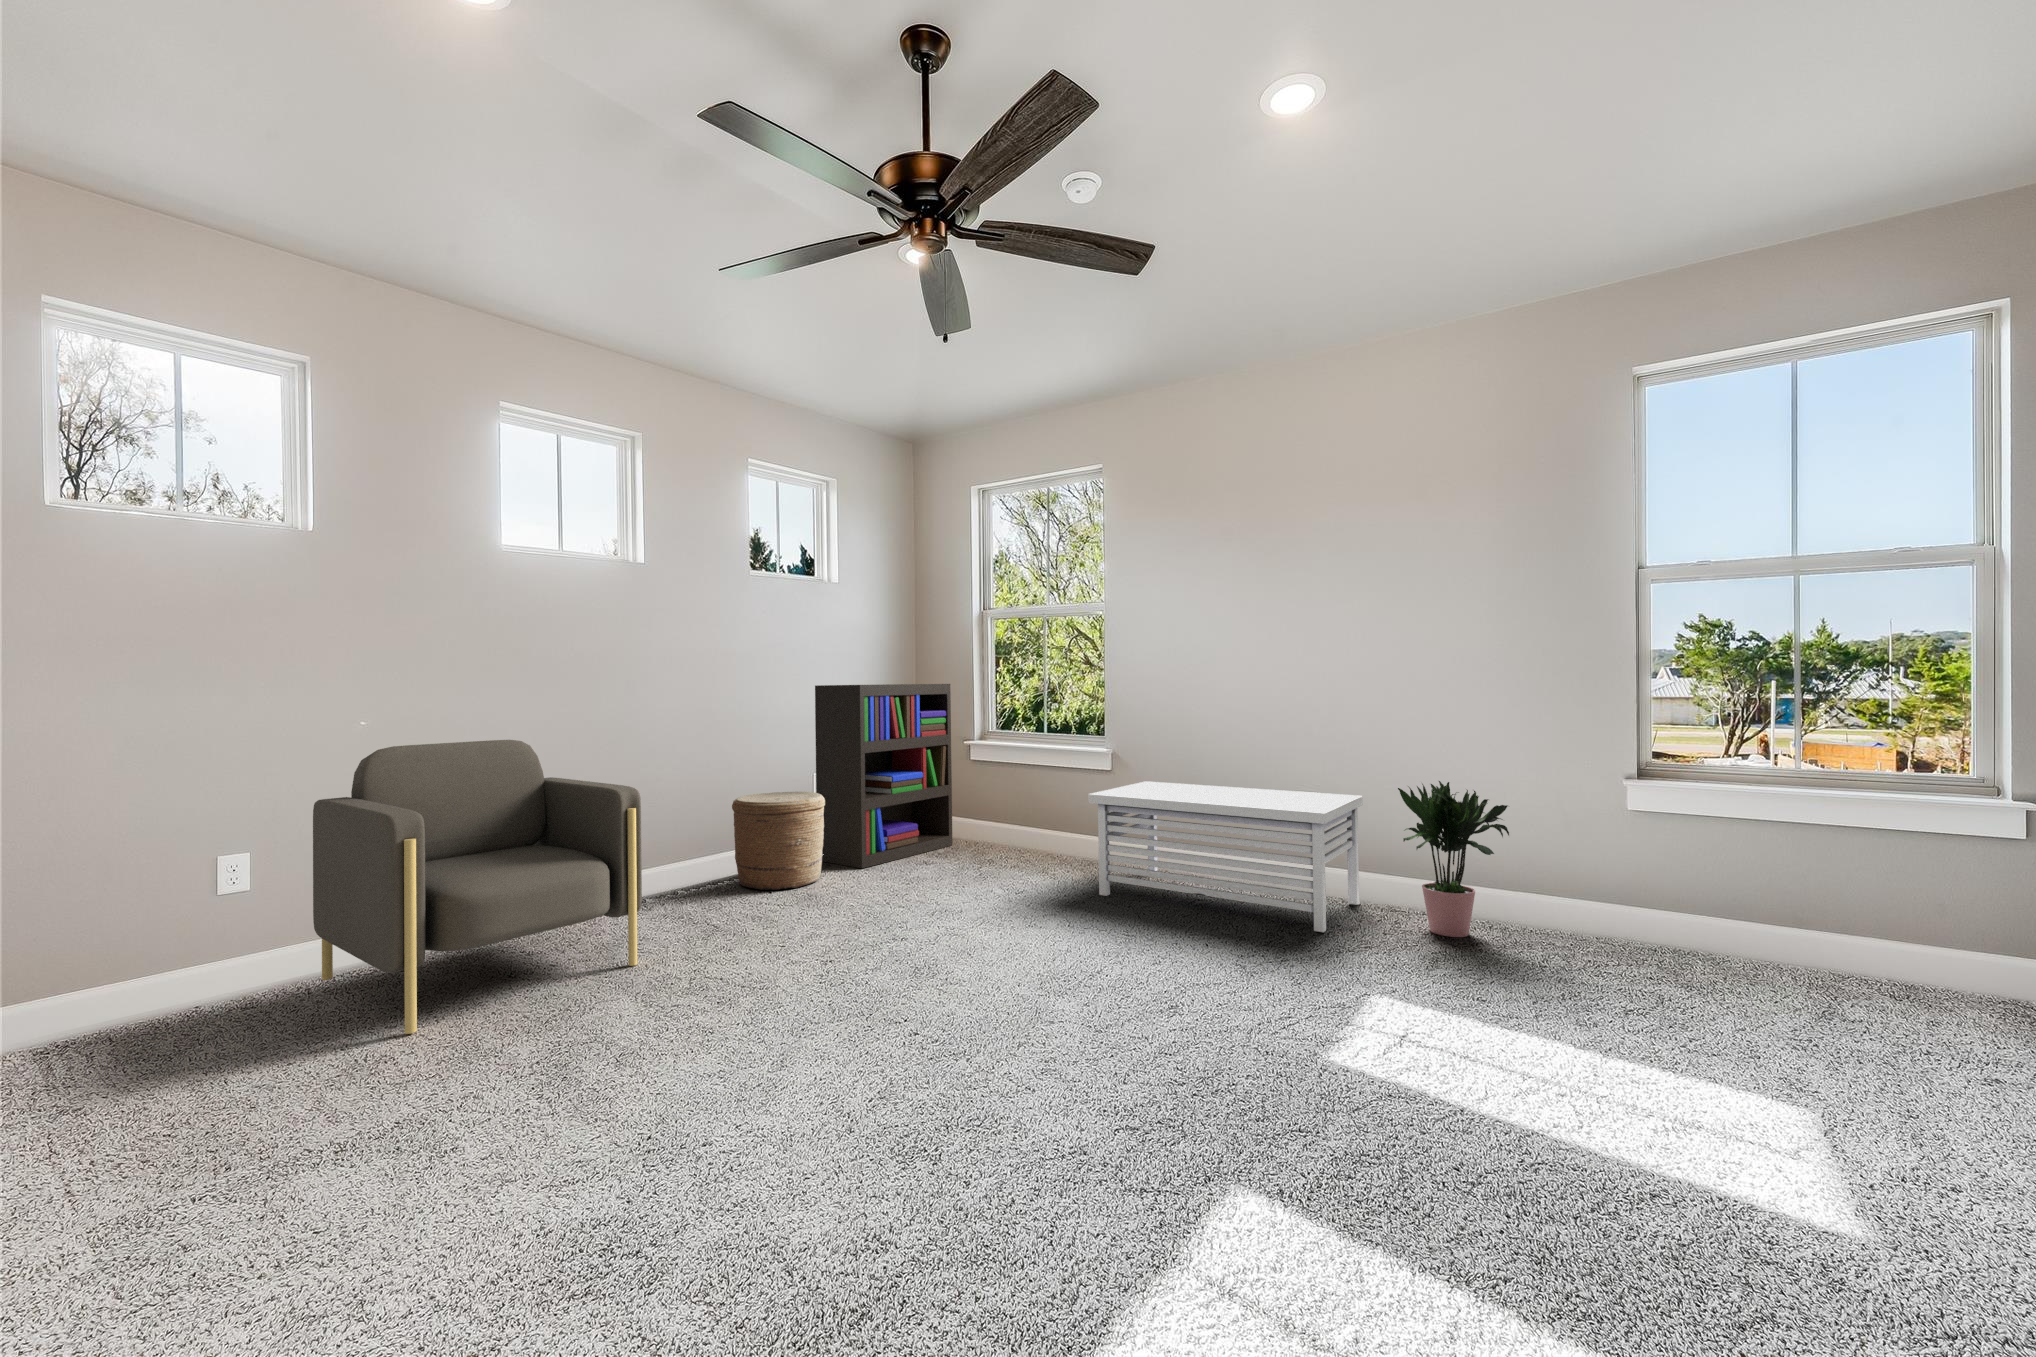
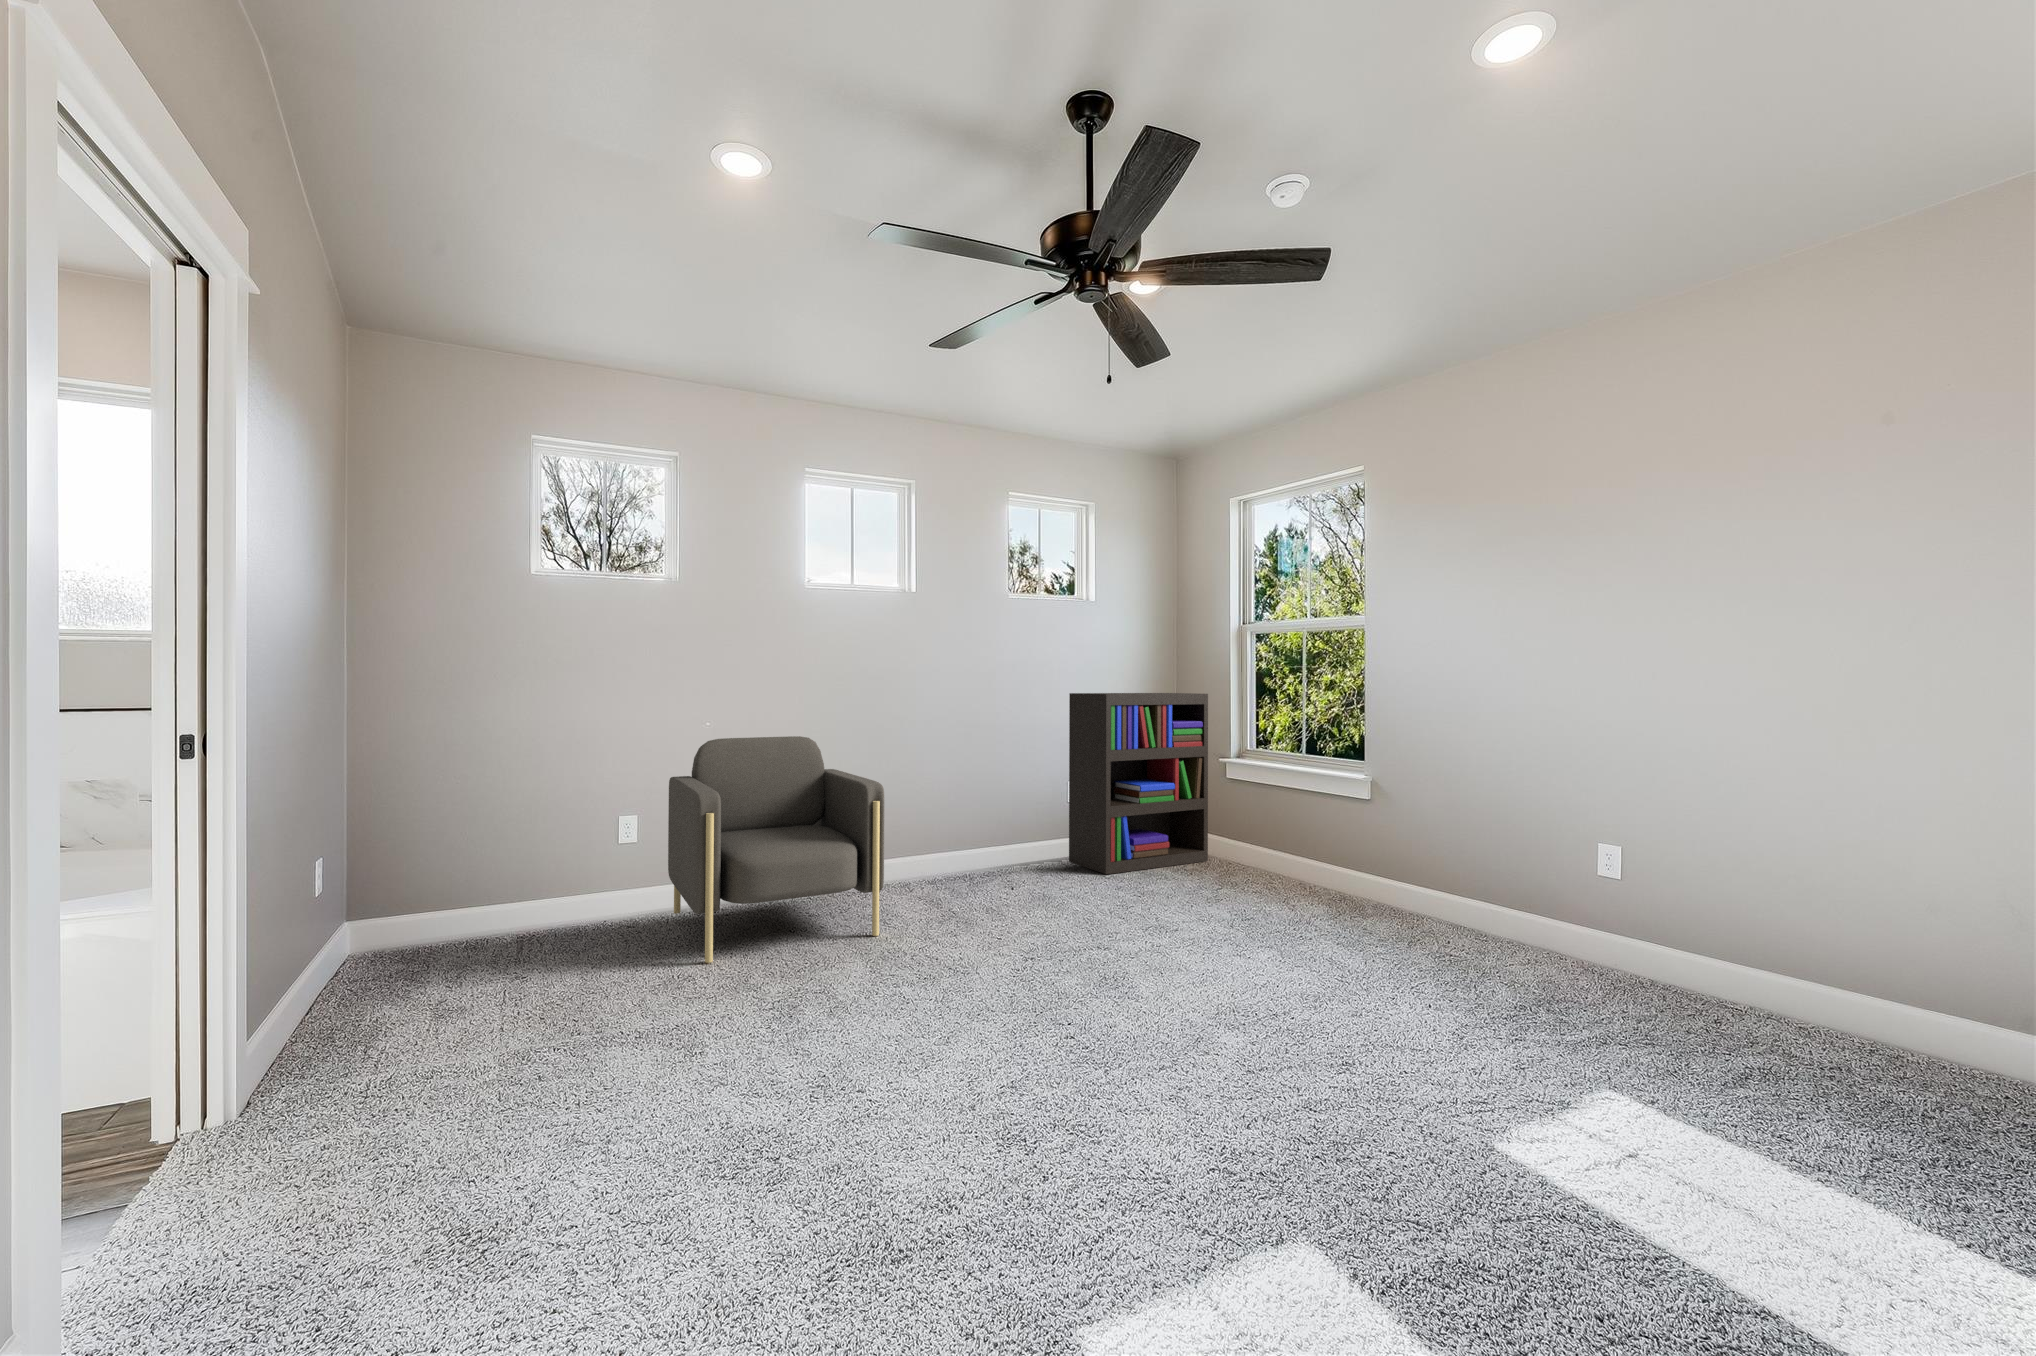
storage bench: present [1088,781,1363,932] -> none [1328,812,1692,1017]
potted plant: present [1398,781,1509,937] -> none [1728,838,1918,1058]
woven basket: present [732,792,825,890] -> none [985,794,1068,886]

